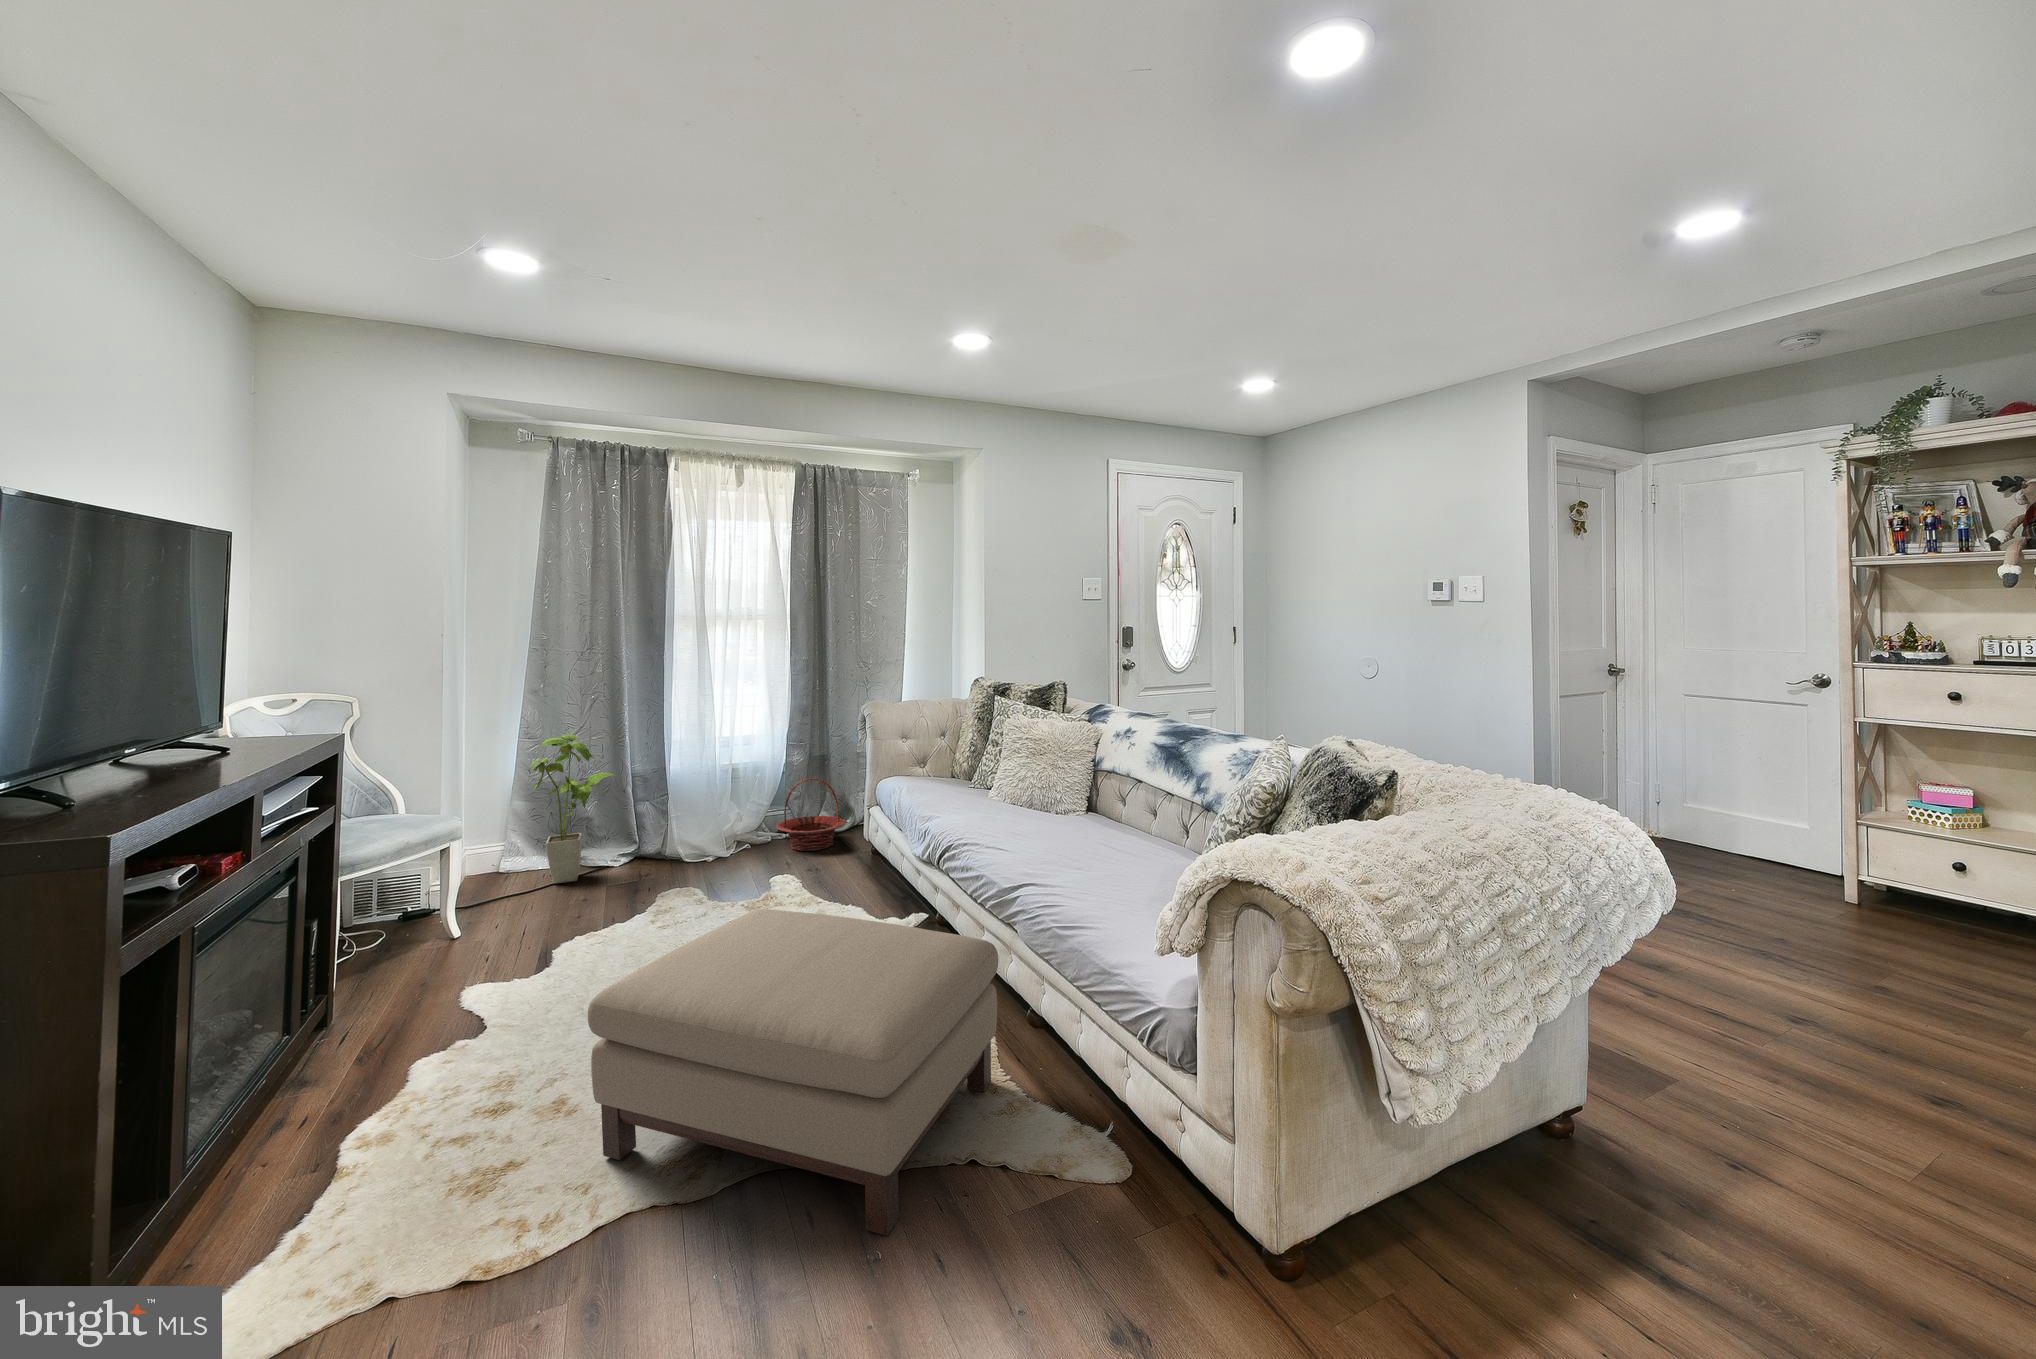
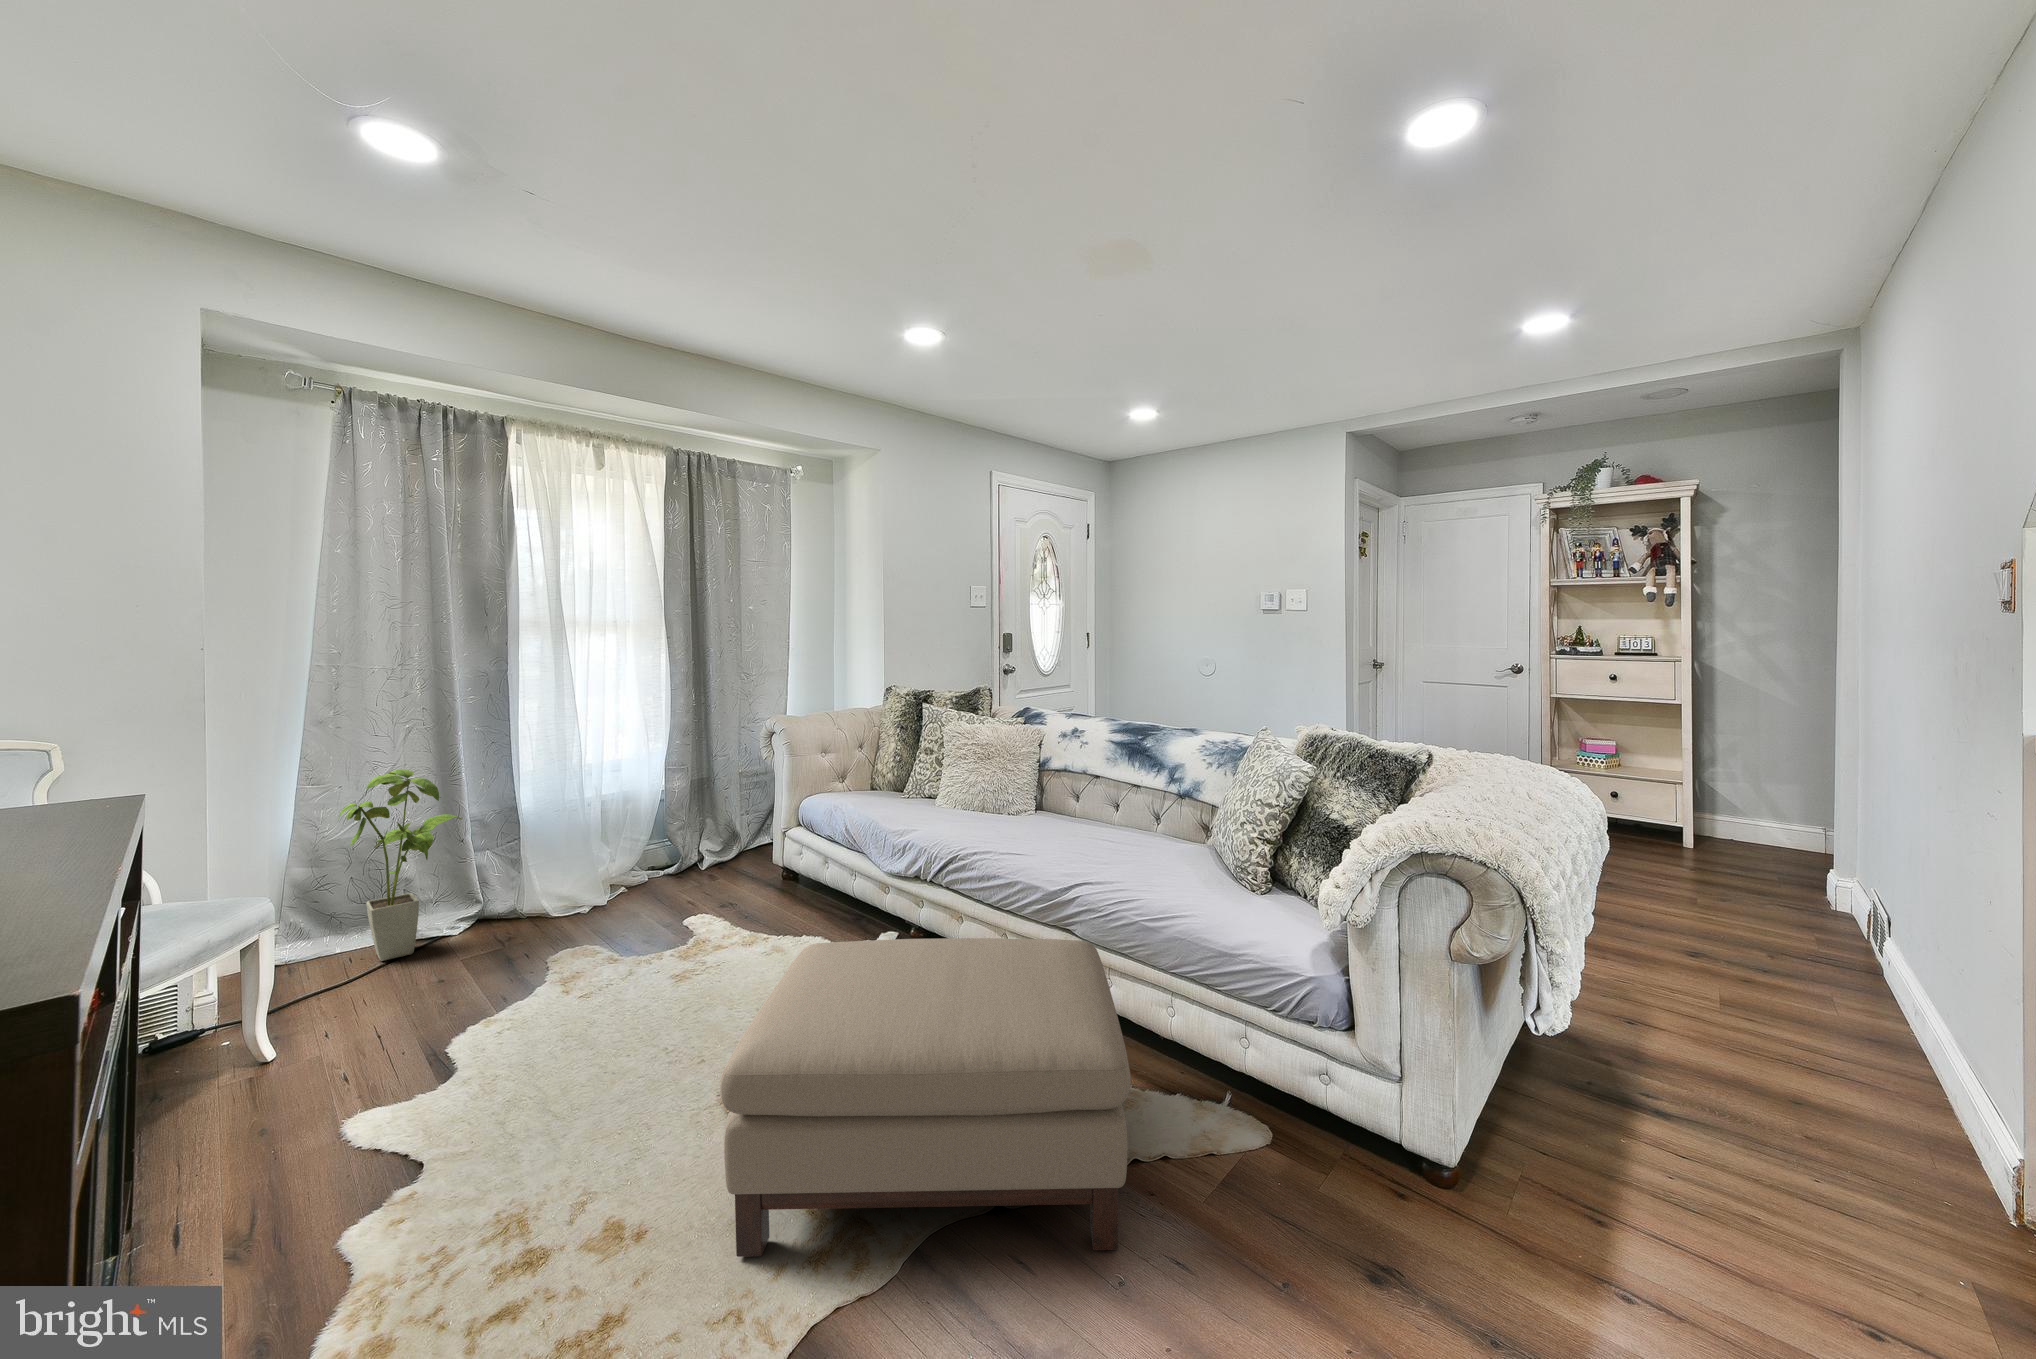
basket: present [776,779,846,851] -> none [656,804,738,885]

